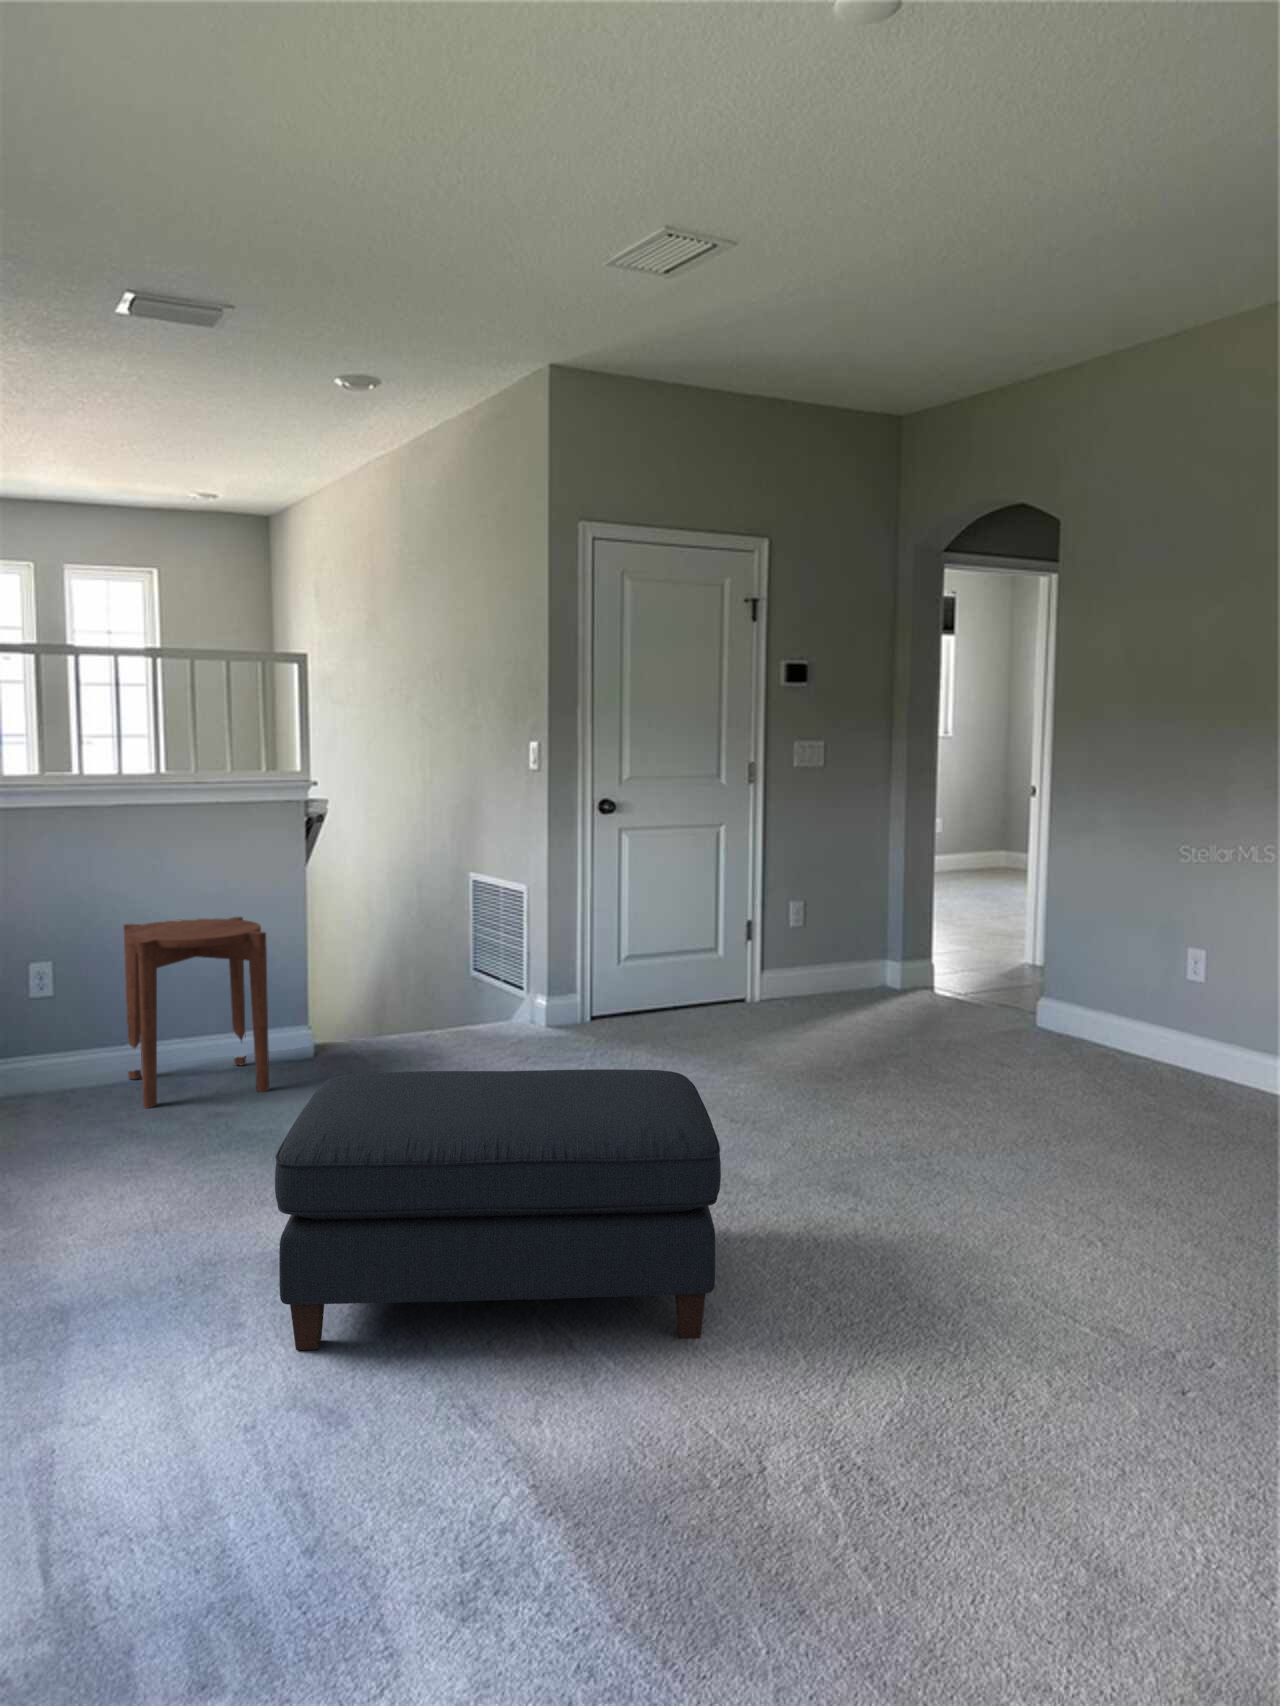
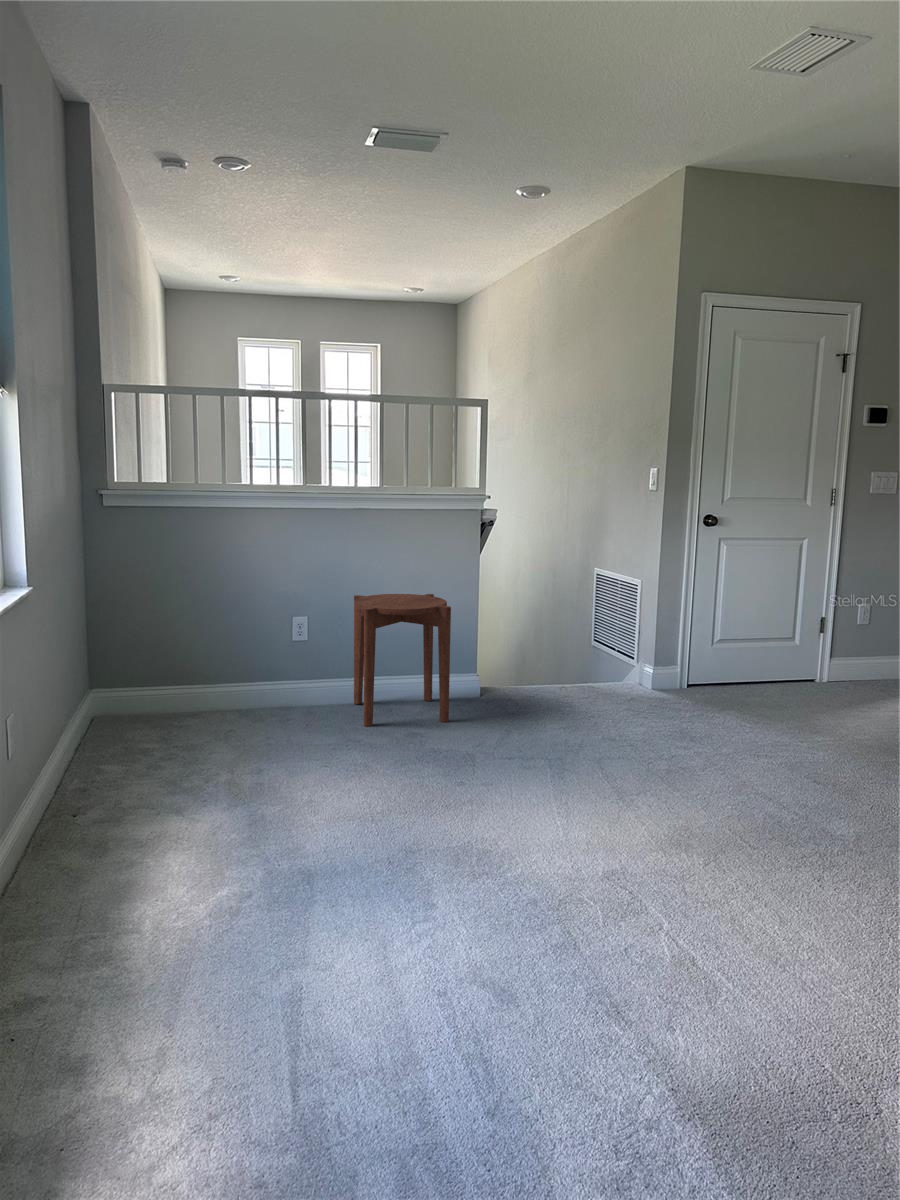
ottoman: present [275,1069,721,1350] -> none [465,723,837,979]

